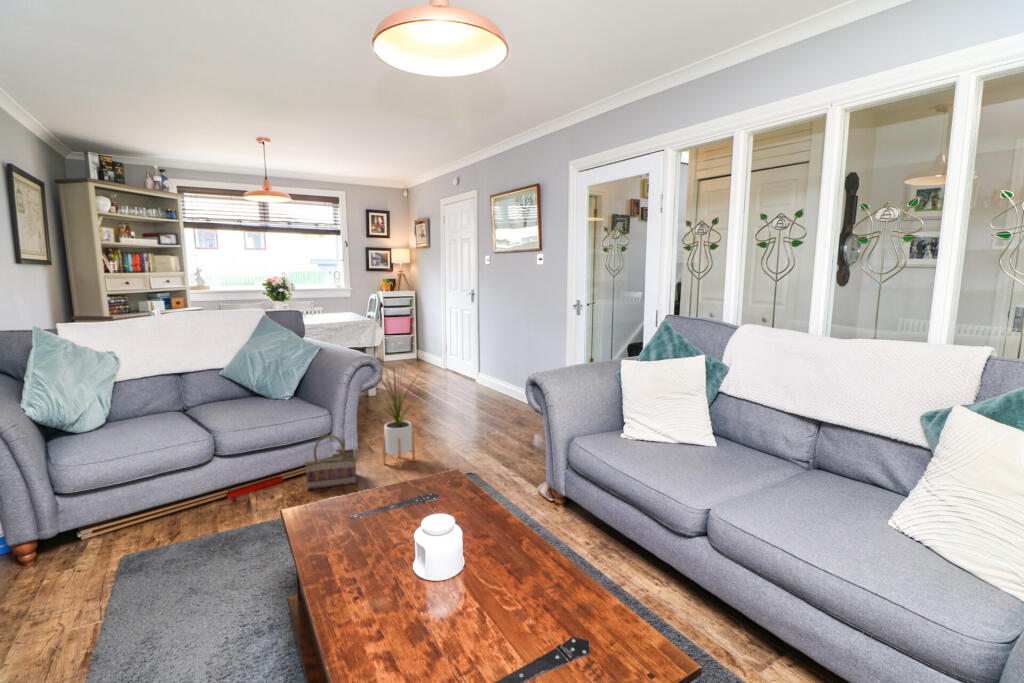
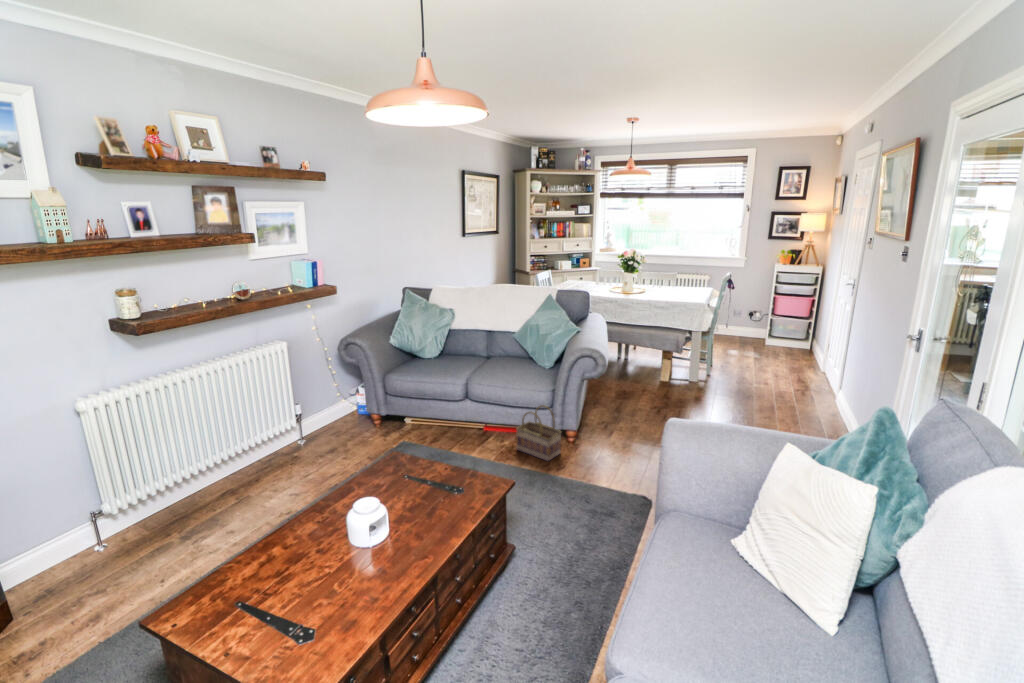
house plant: present [381,368,422,468] -> none [574,358,636,466]

